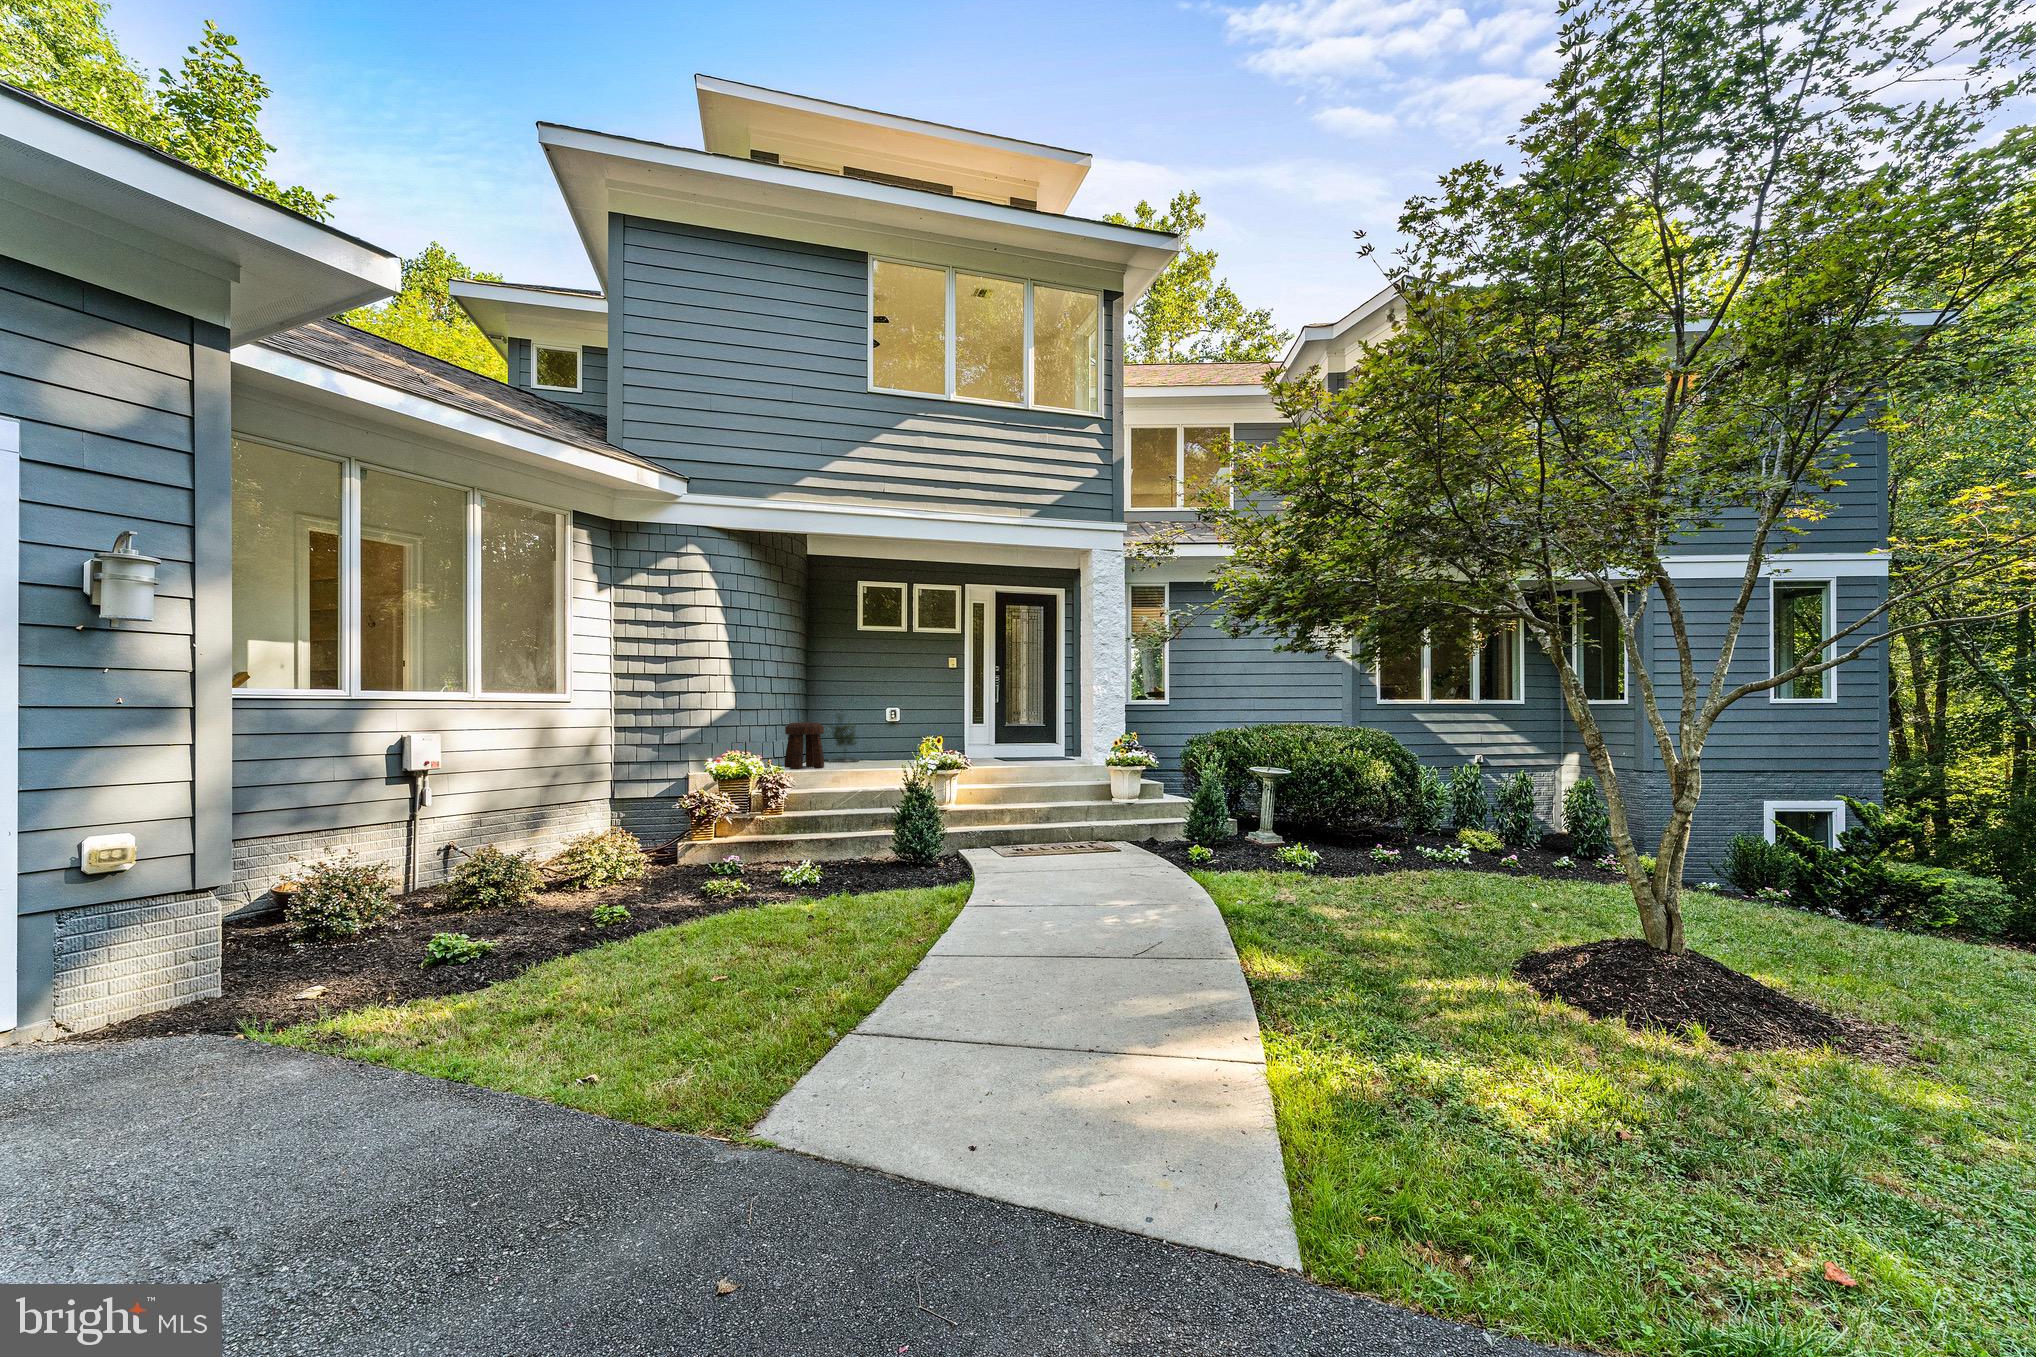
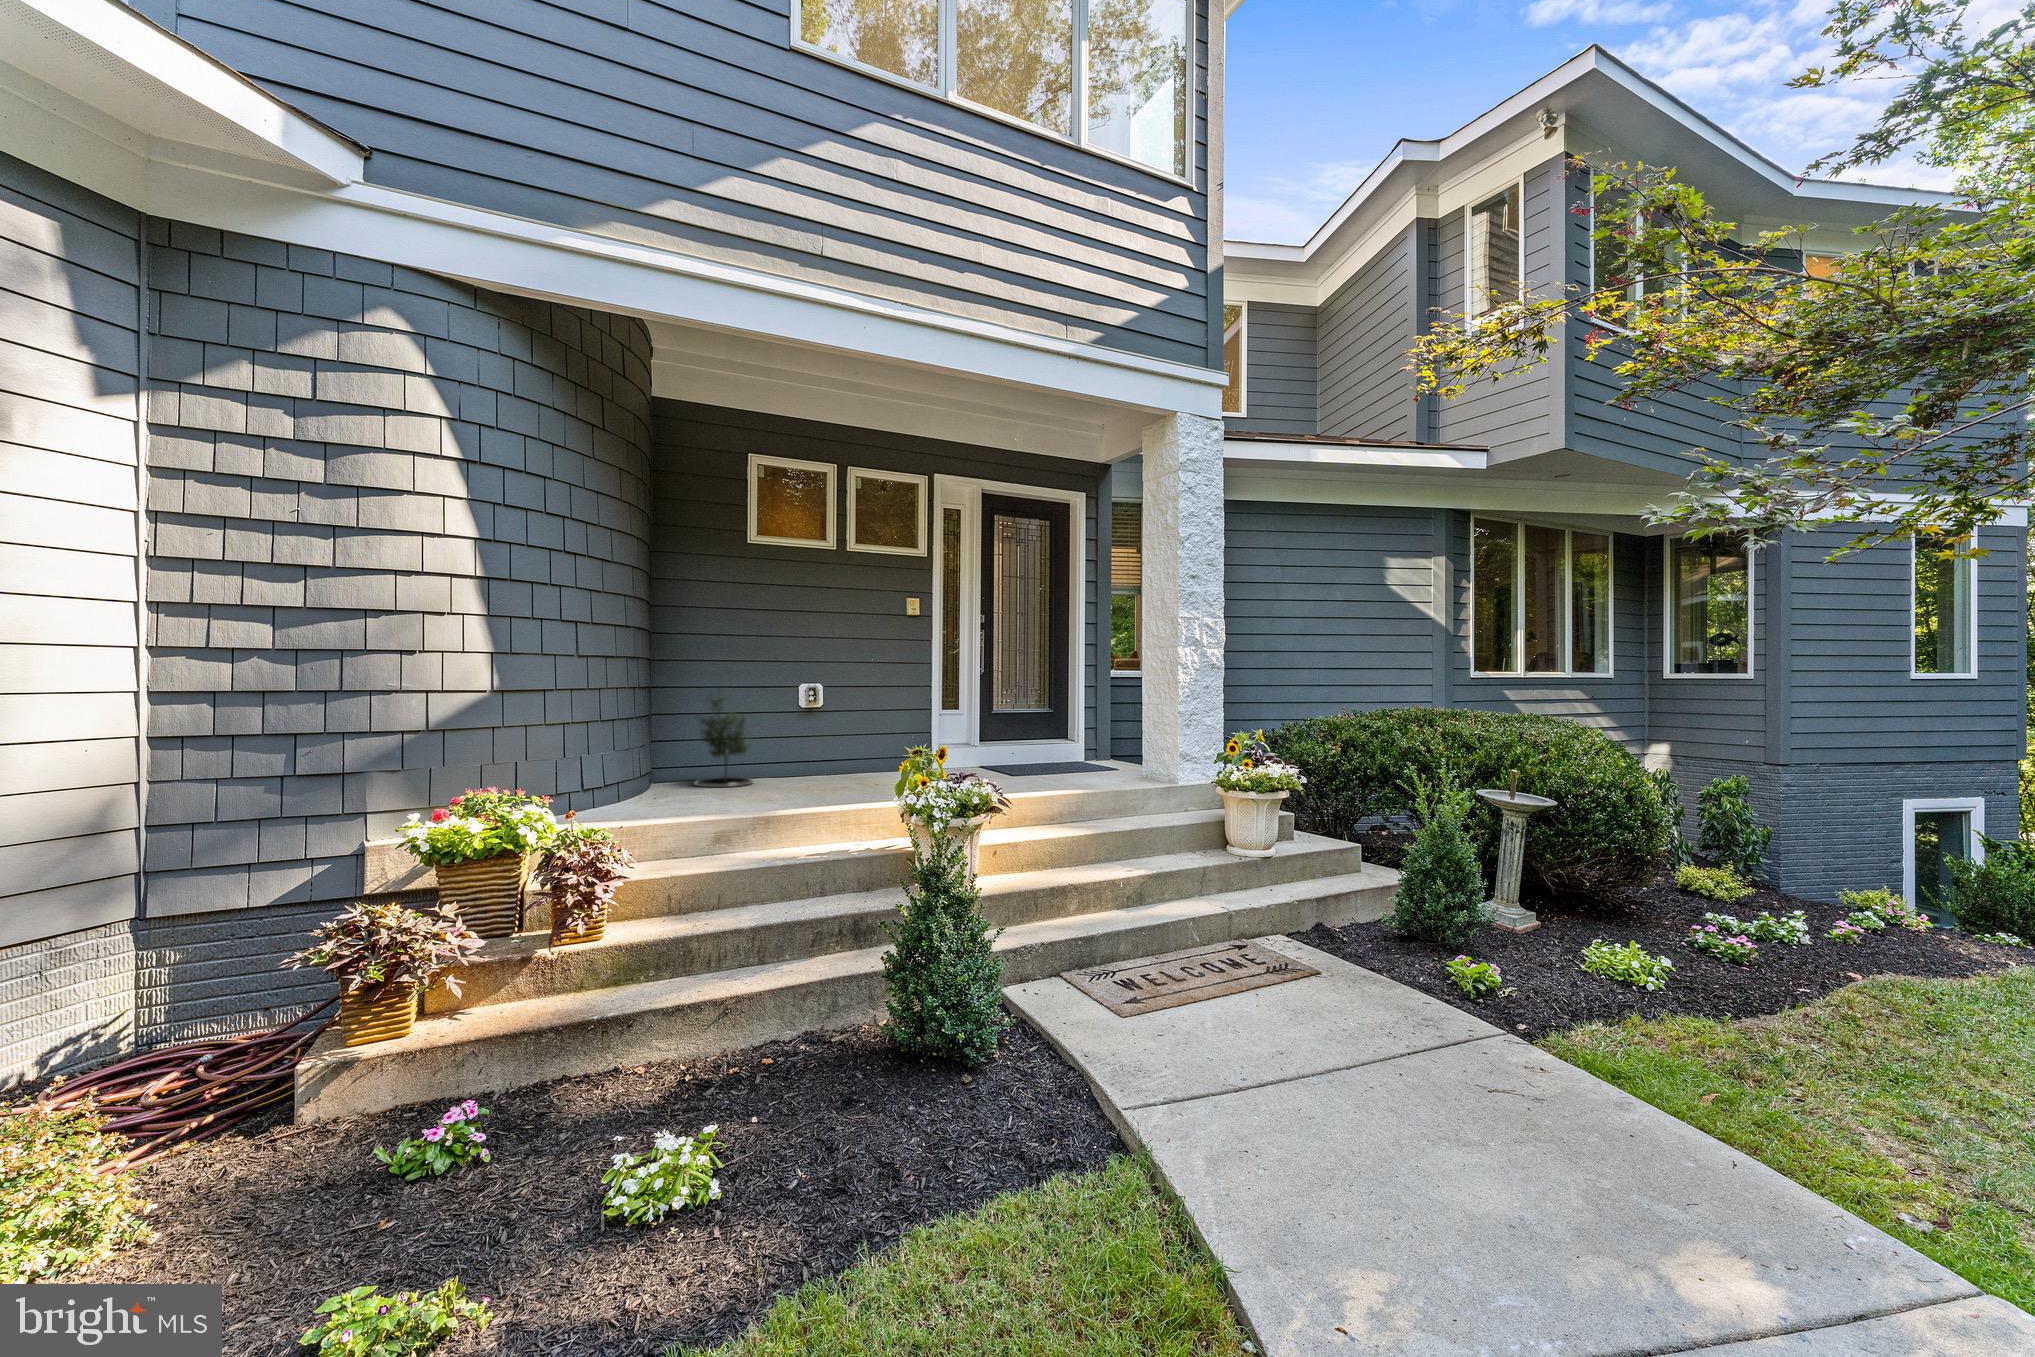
stool: present [785,722,824,769] -> none [608,716,693,814]

